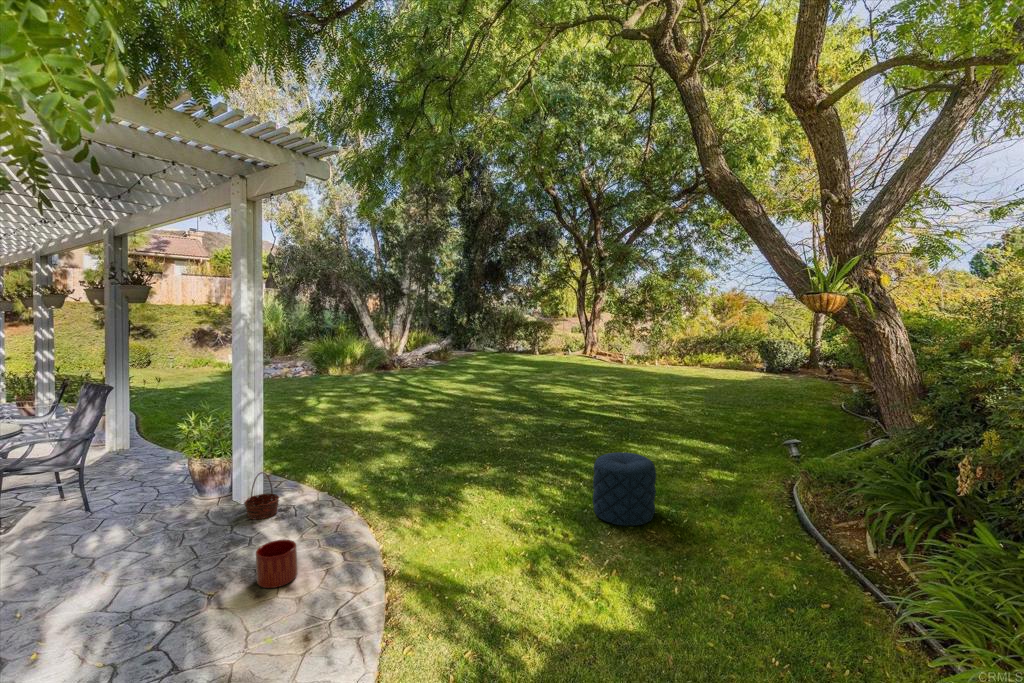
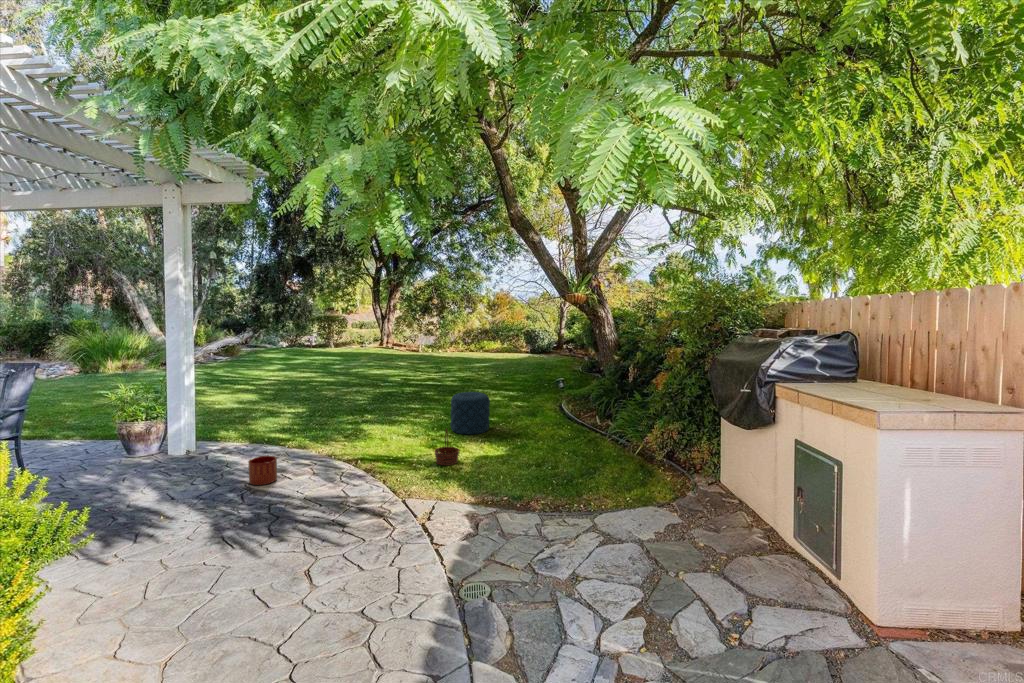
basket: present [244,472,279,519] -> present [434,429,459,465]

